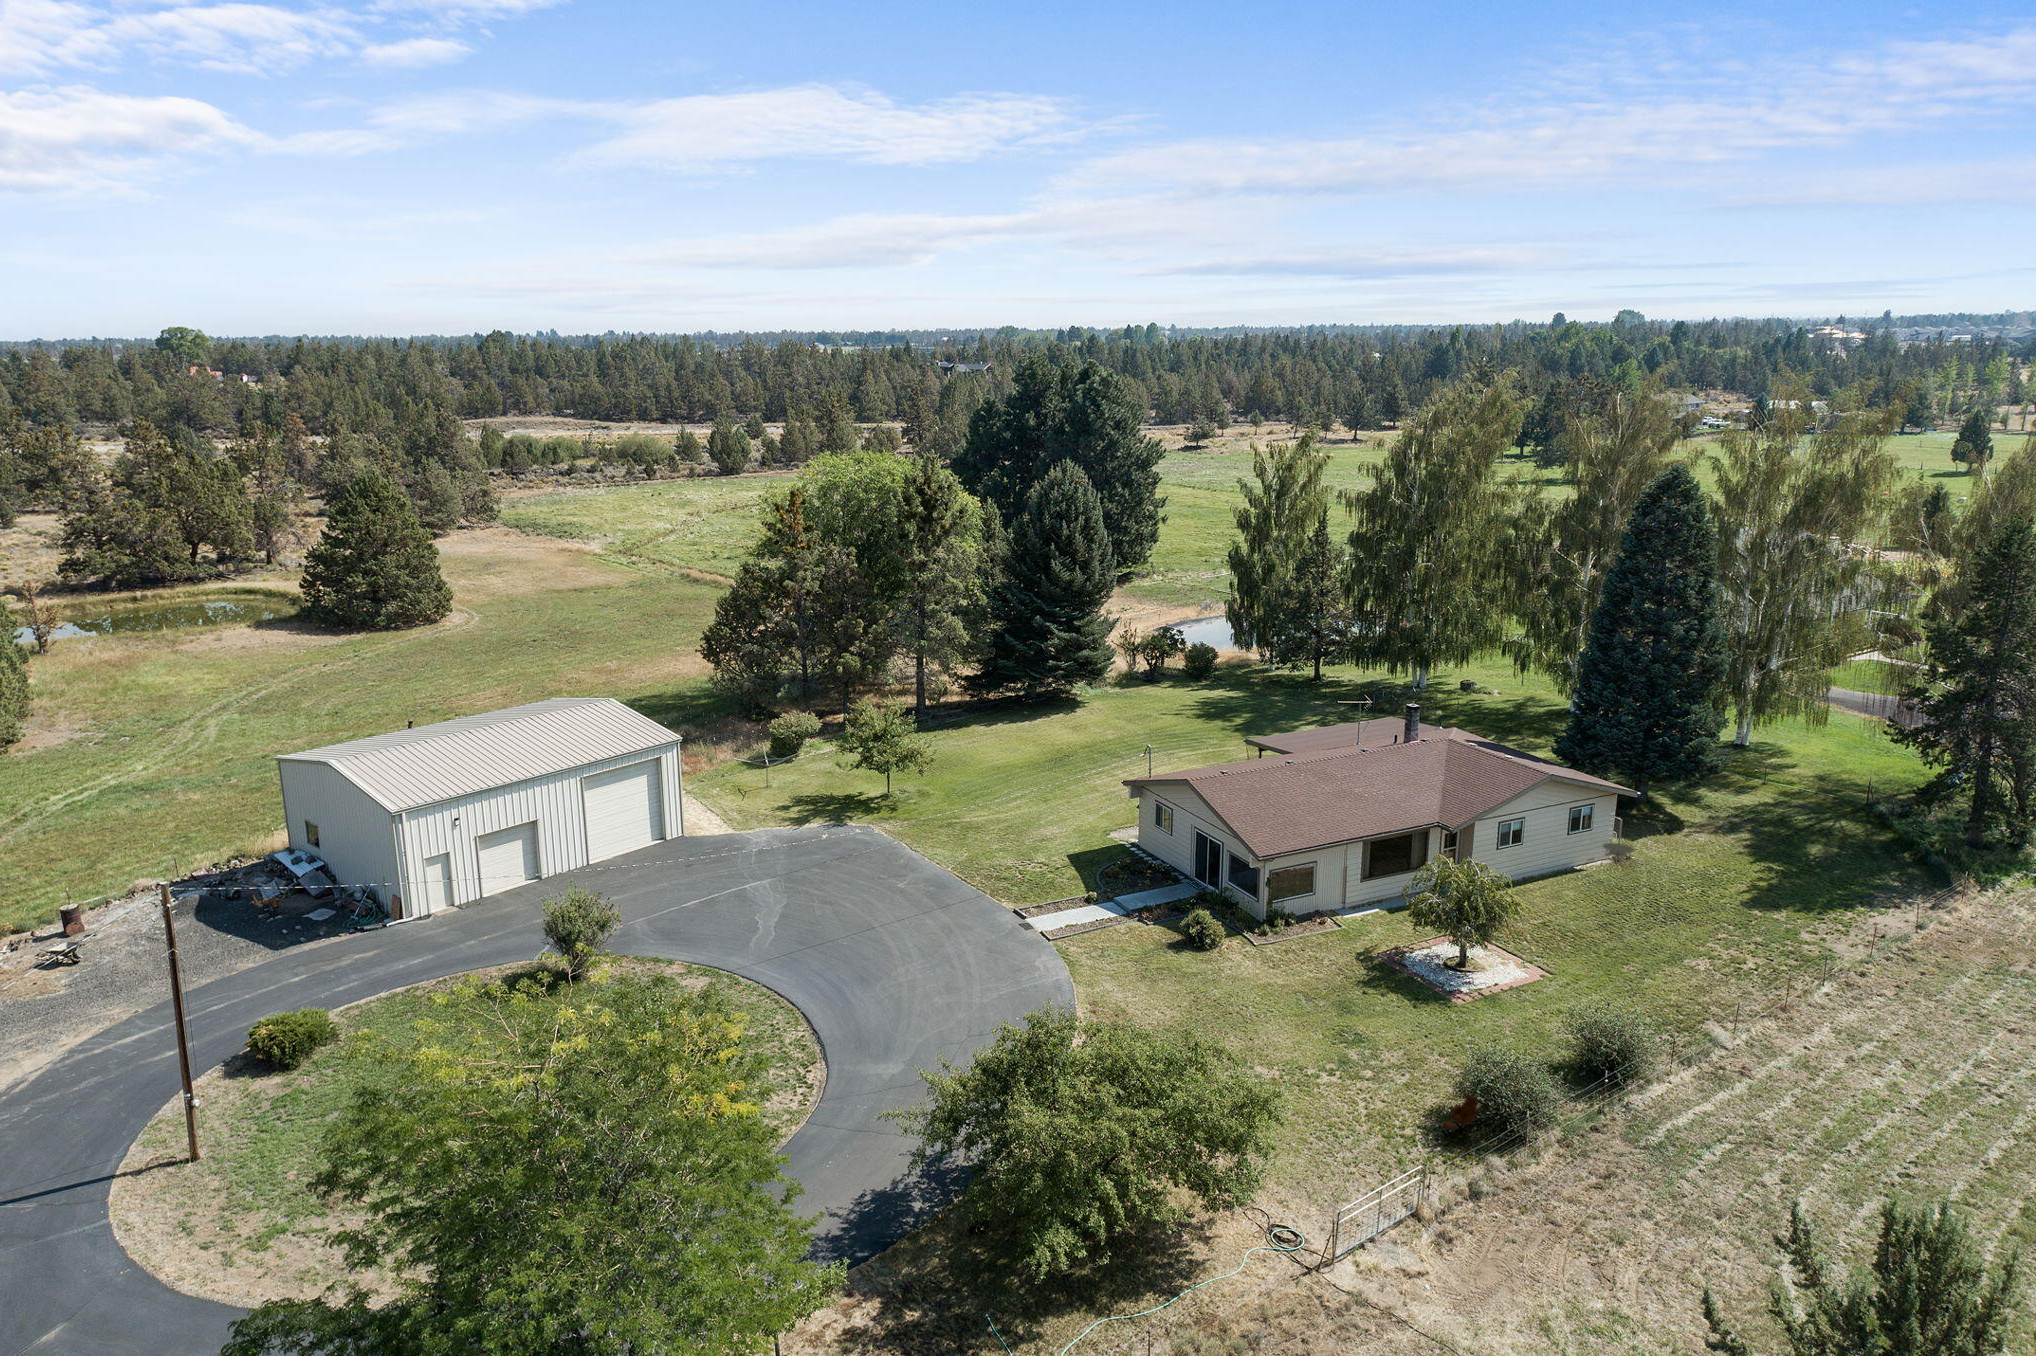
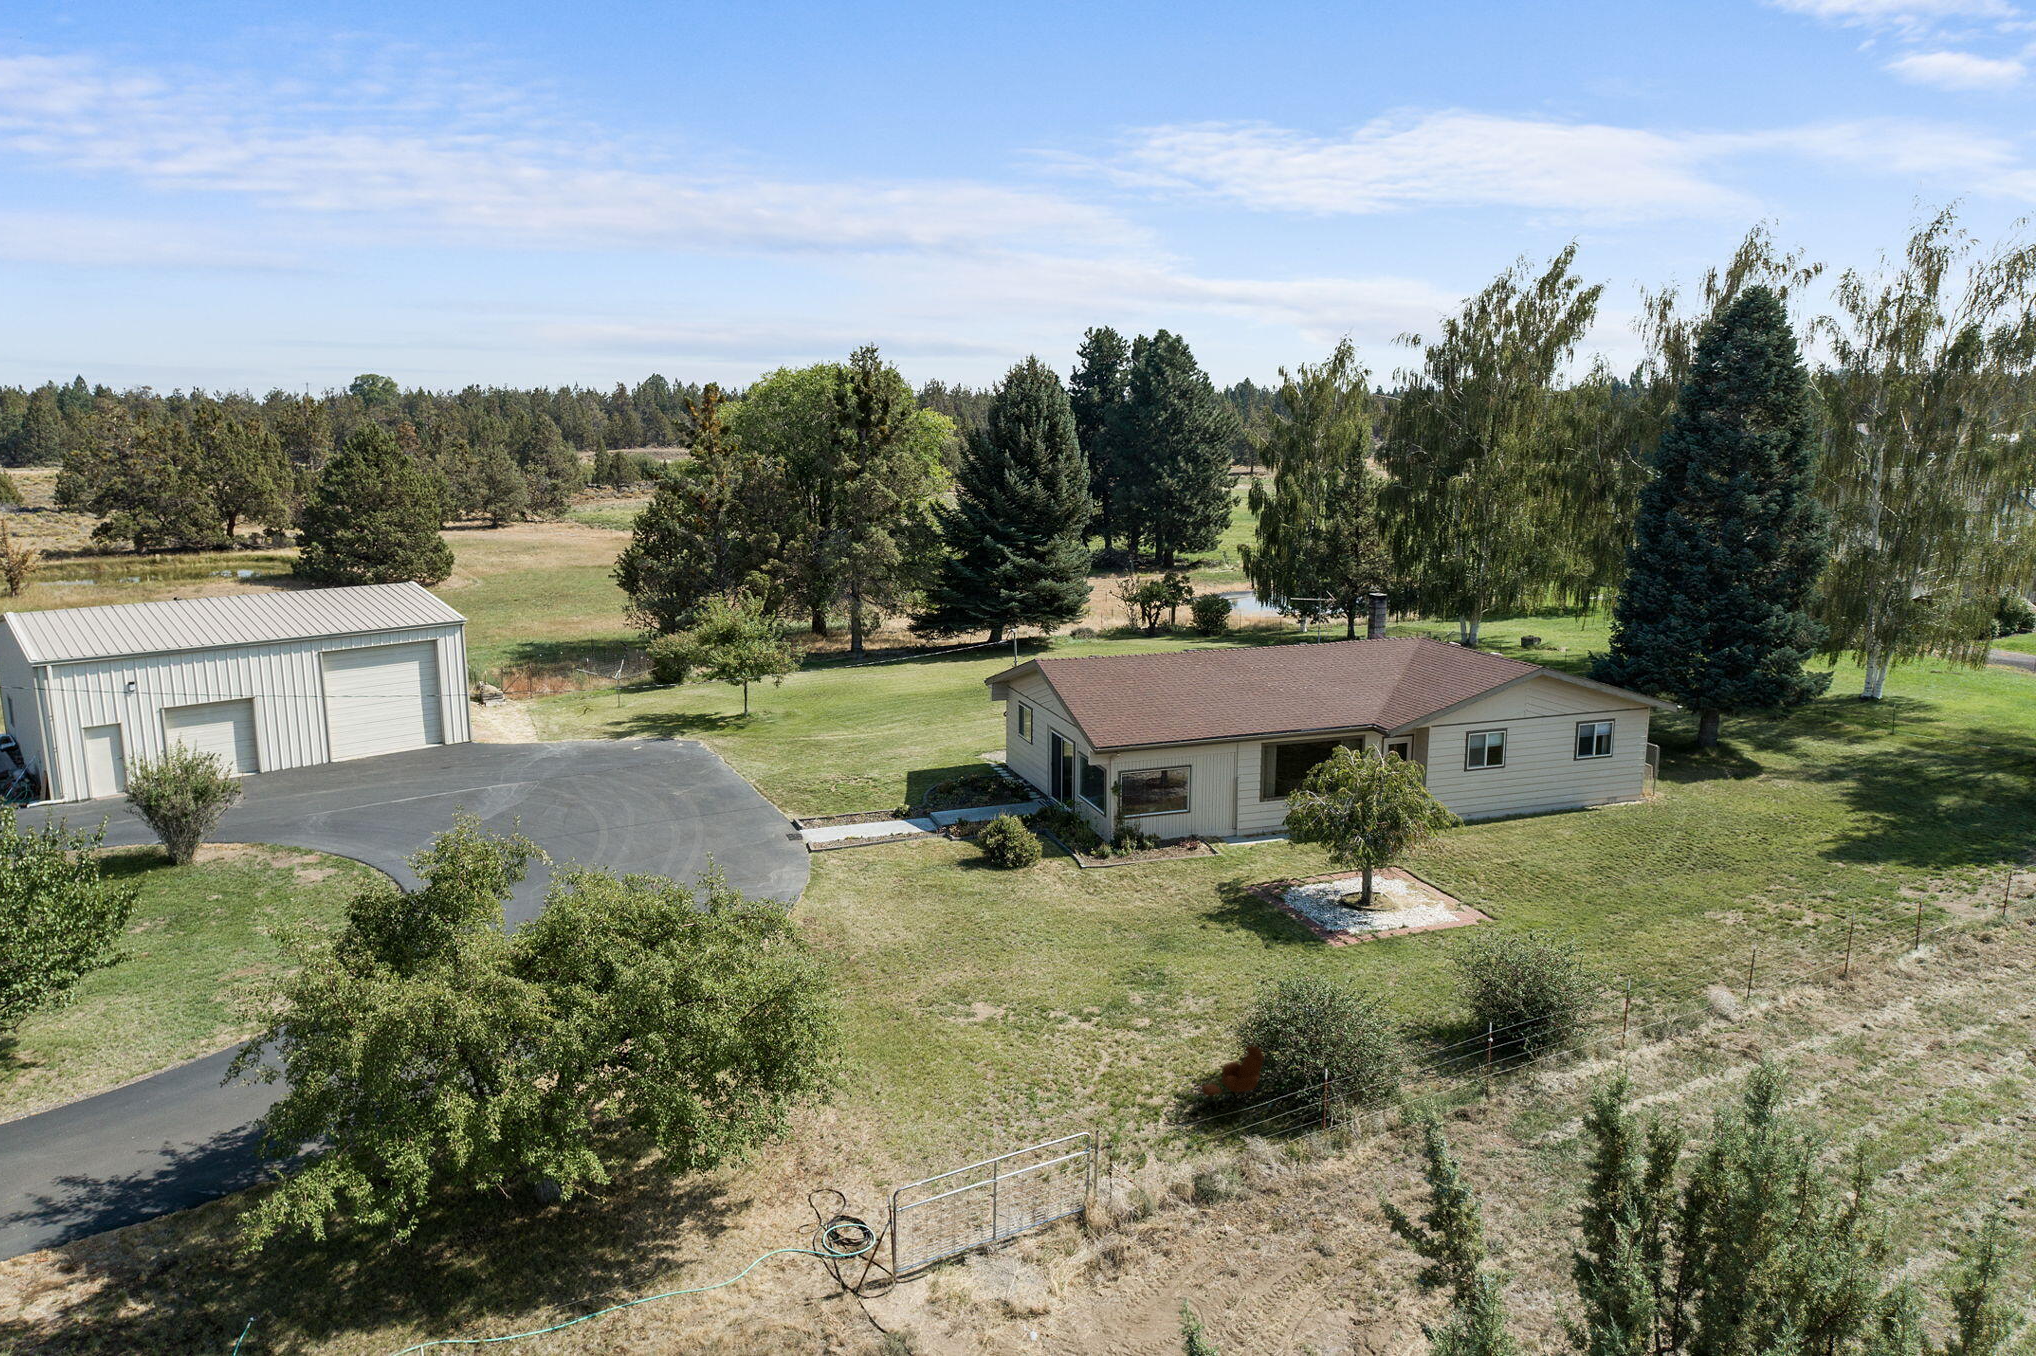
round table: present [1603,843,1634,863] -> none [1627,780,1672,805]

